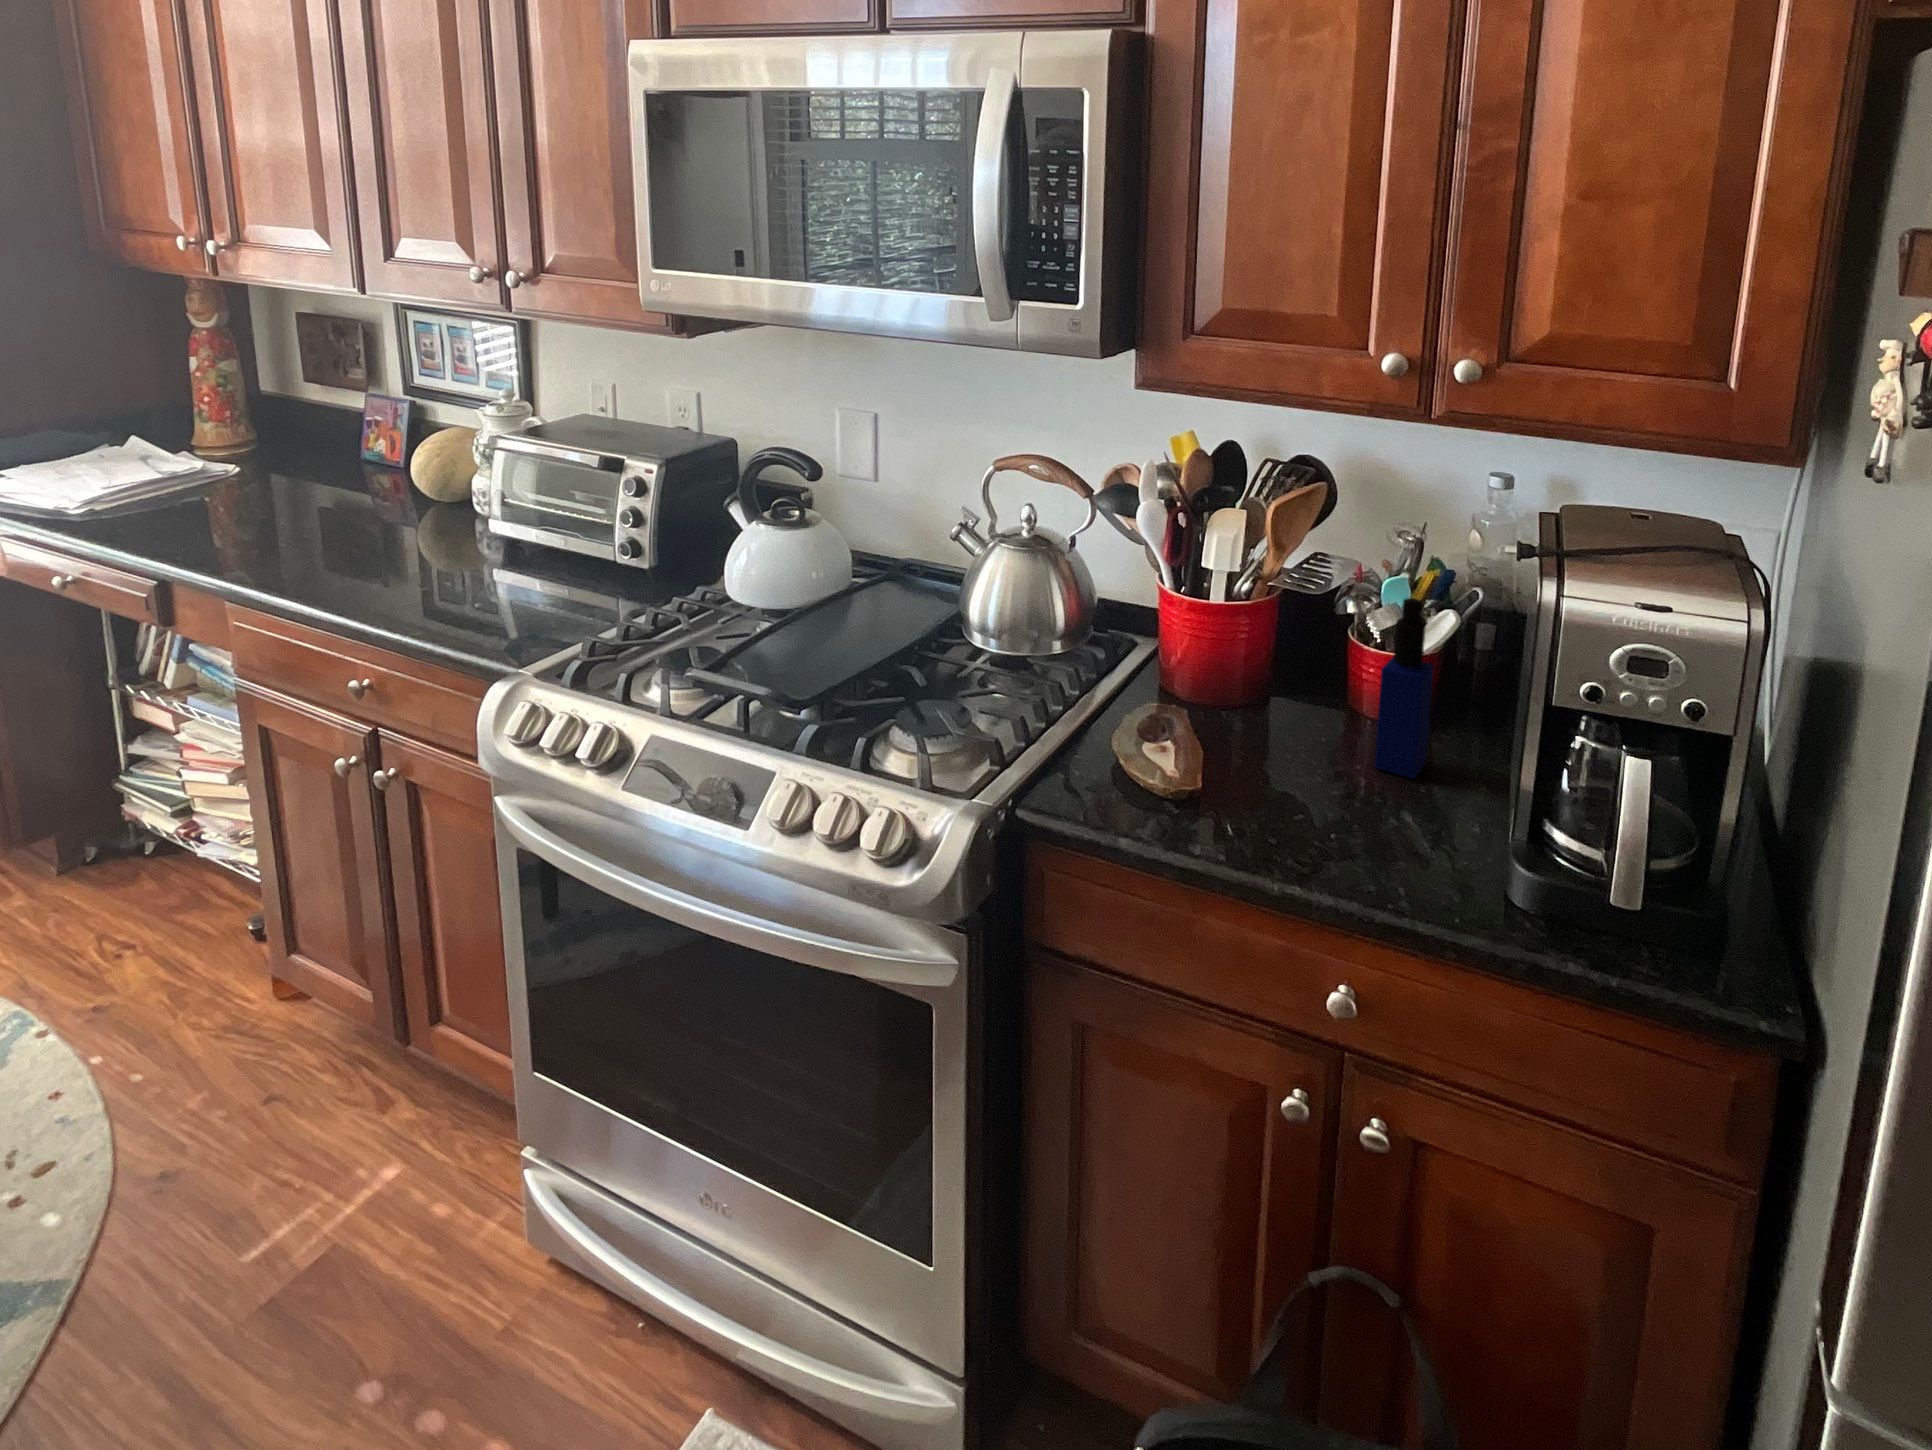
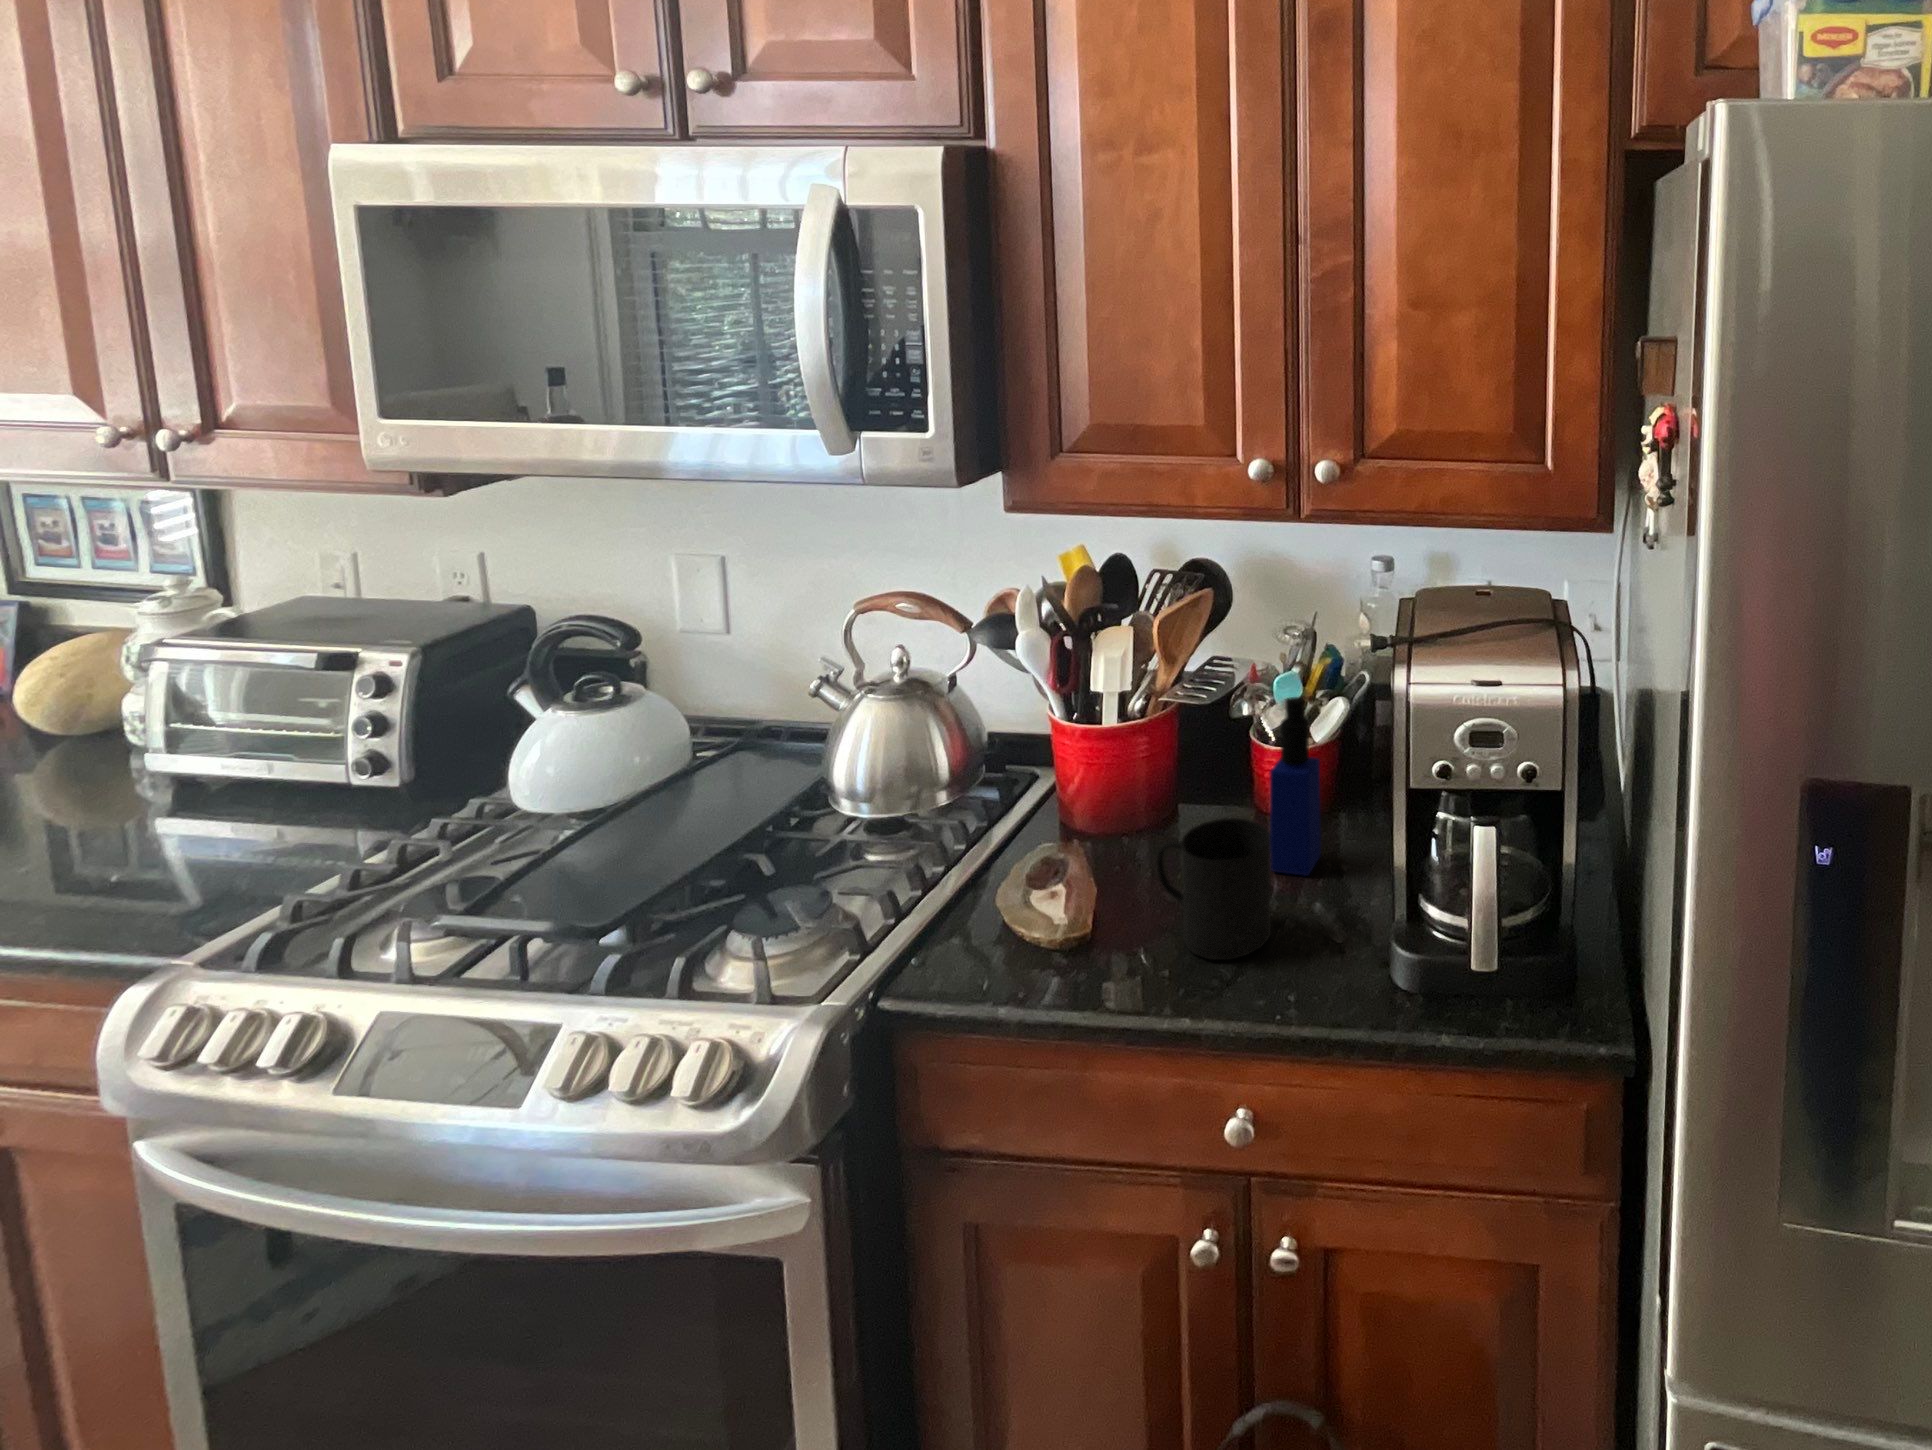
mug: none [1268,705,1385,842] -> present [1157,818,1271,960]

